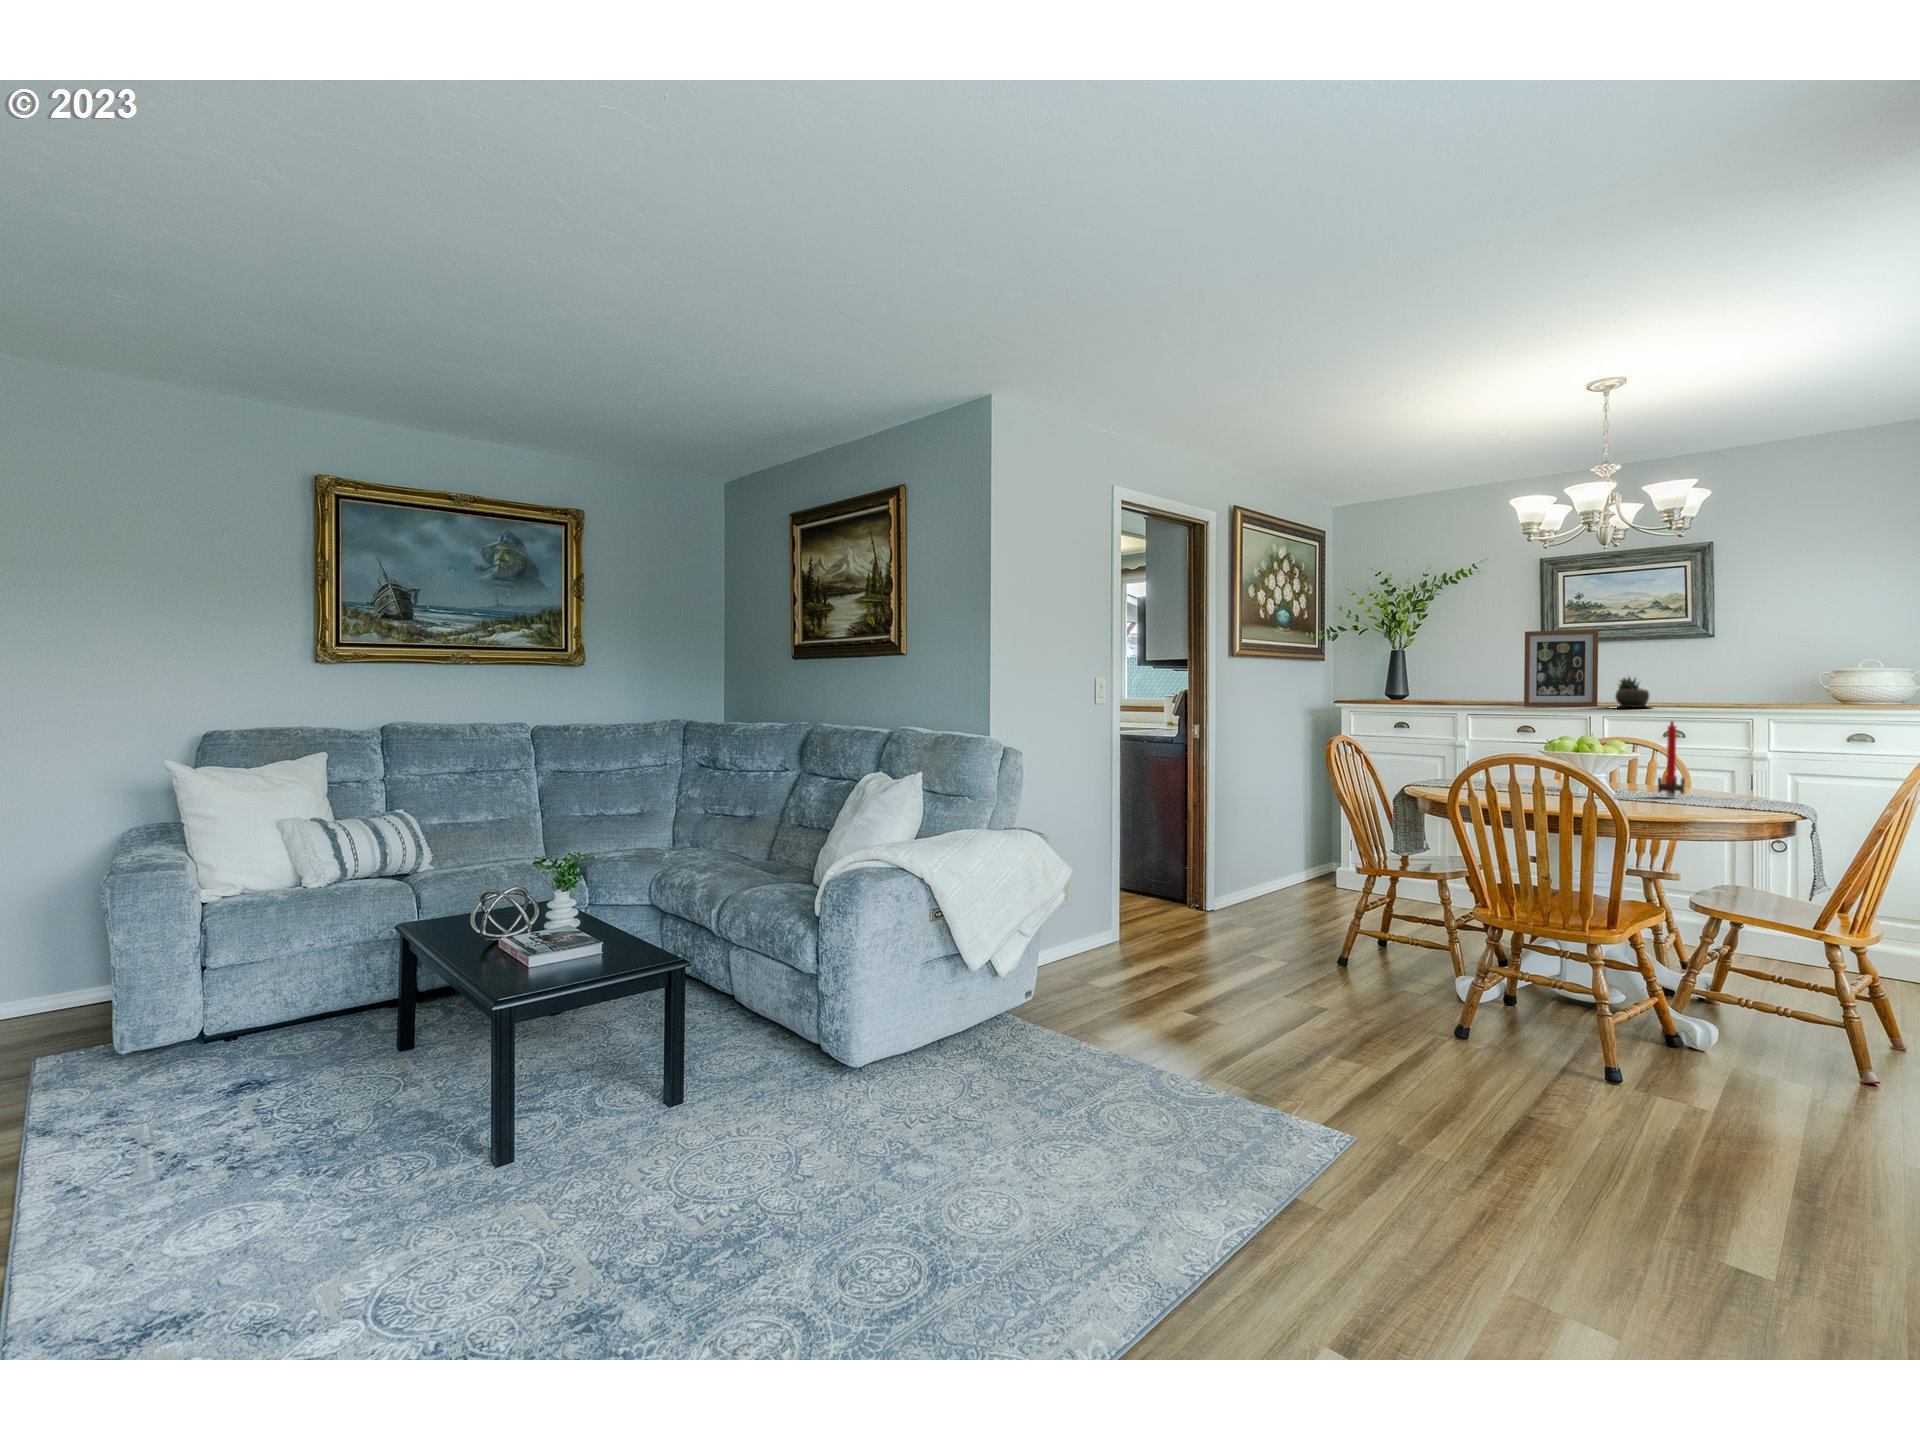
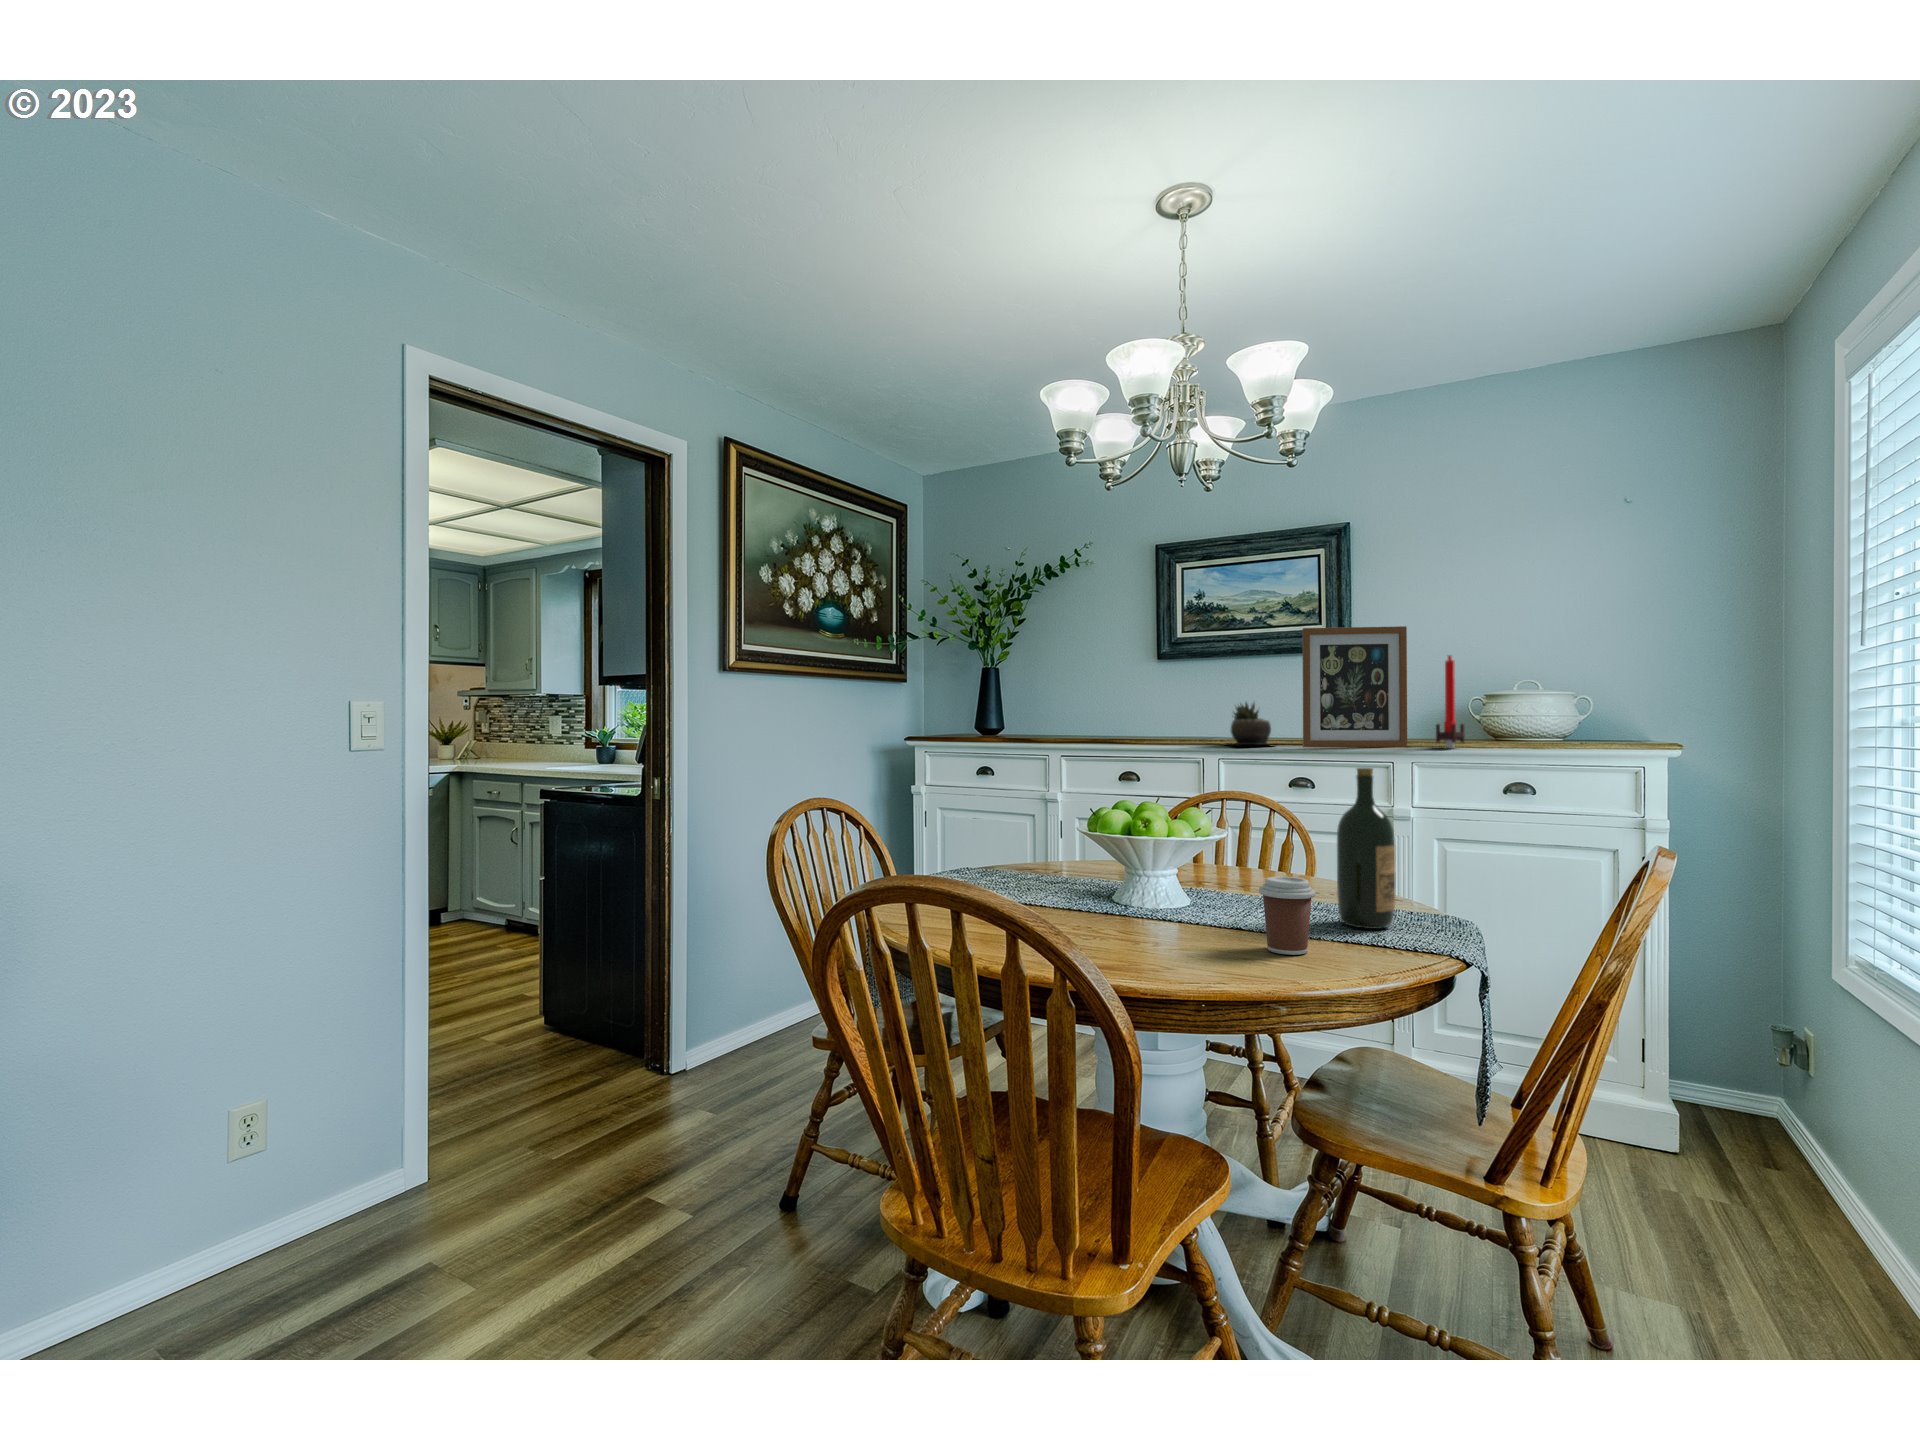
picture frame: present [1524,630,1598,707] -> present [1302,626,1407,747]
wine bottle: none [1726,718,1765,807] -> present [1337,768,1396,929]
candle: present [1658,721,1685,798] -> present [1436,655,1465,748]
coffee cup: none [1683,774,1719,813] -> present [1259,876,1316,955]

